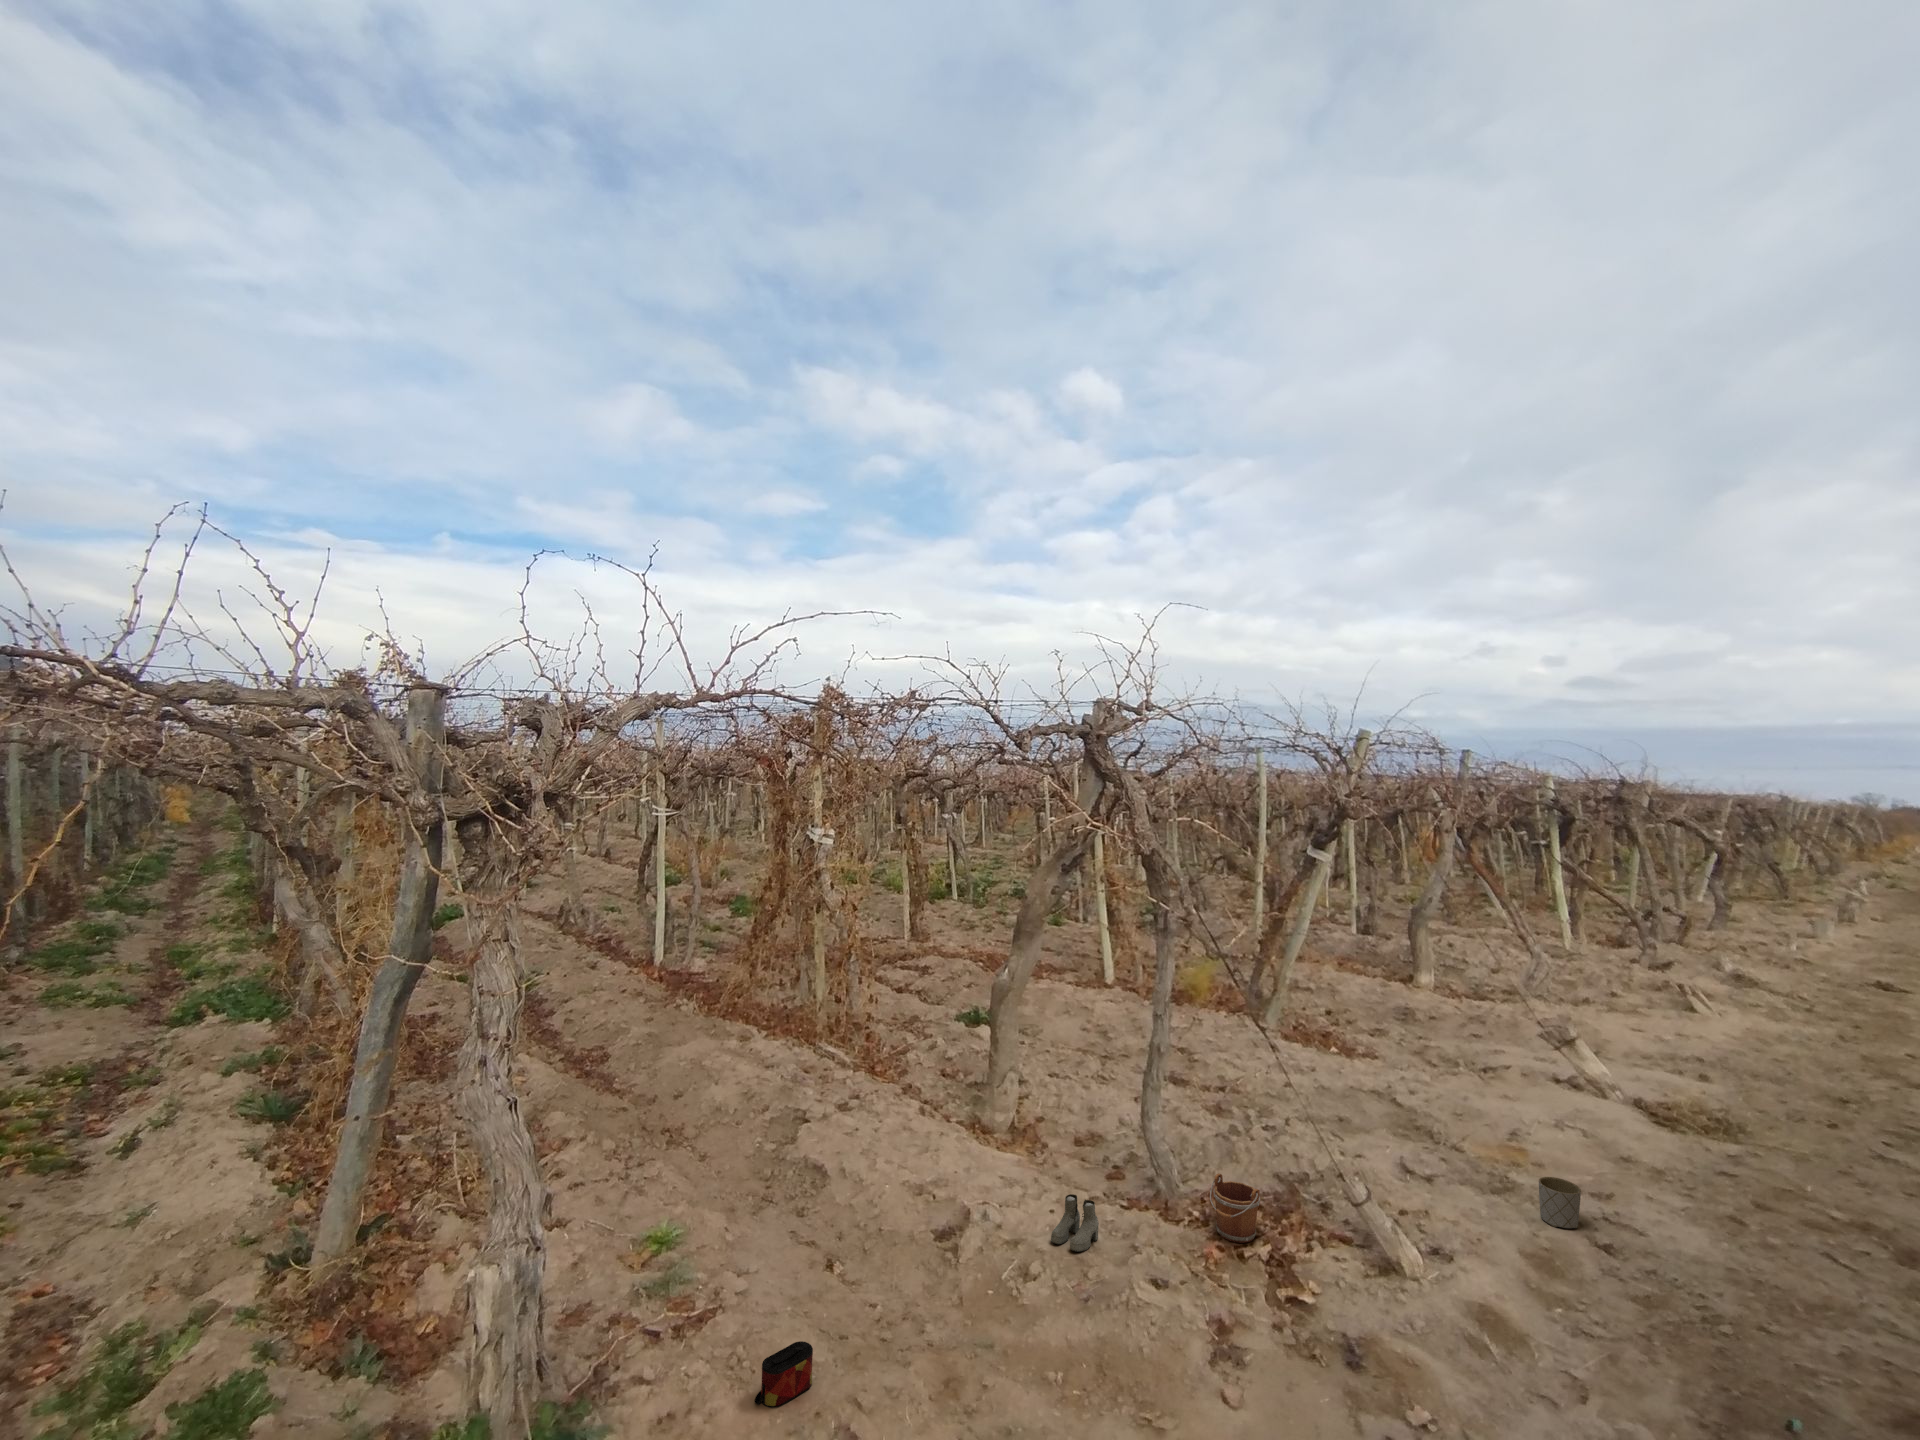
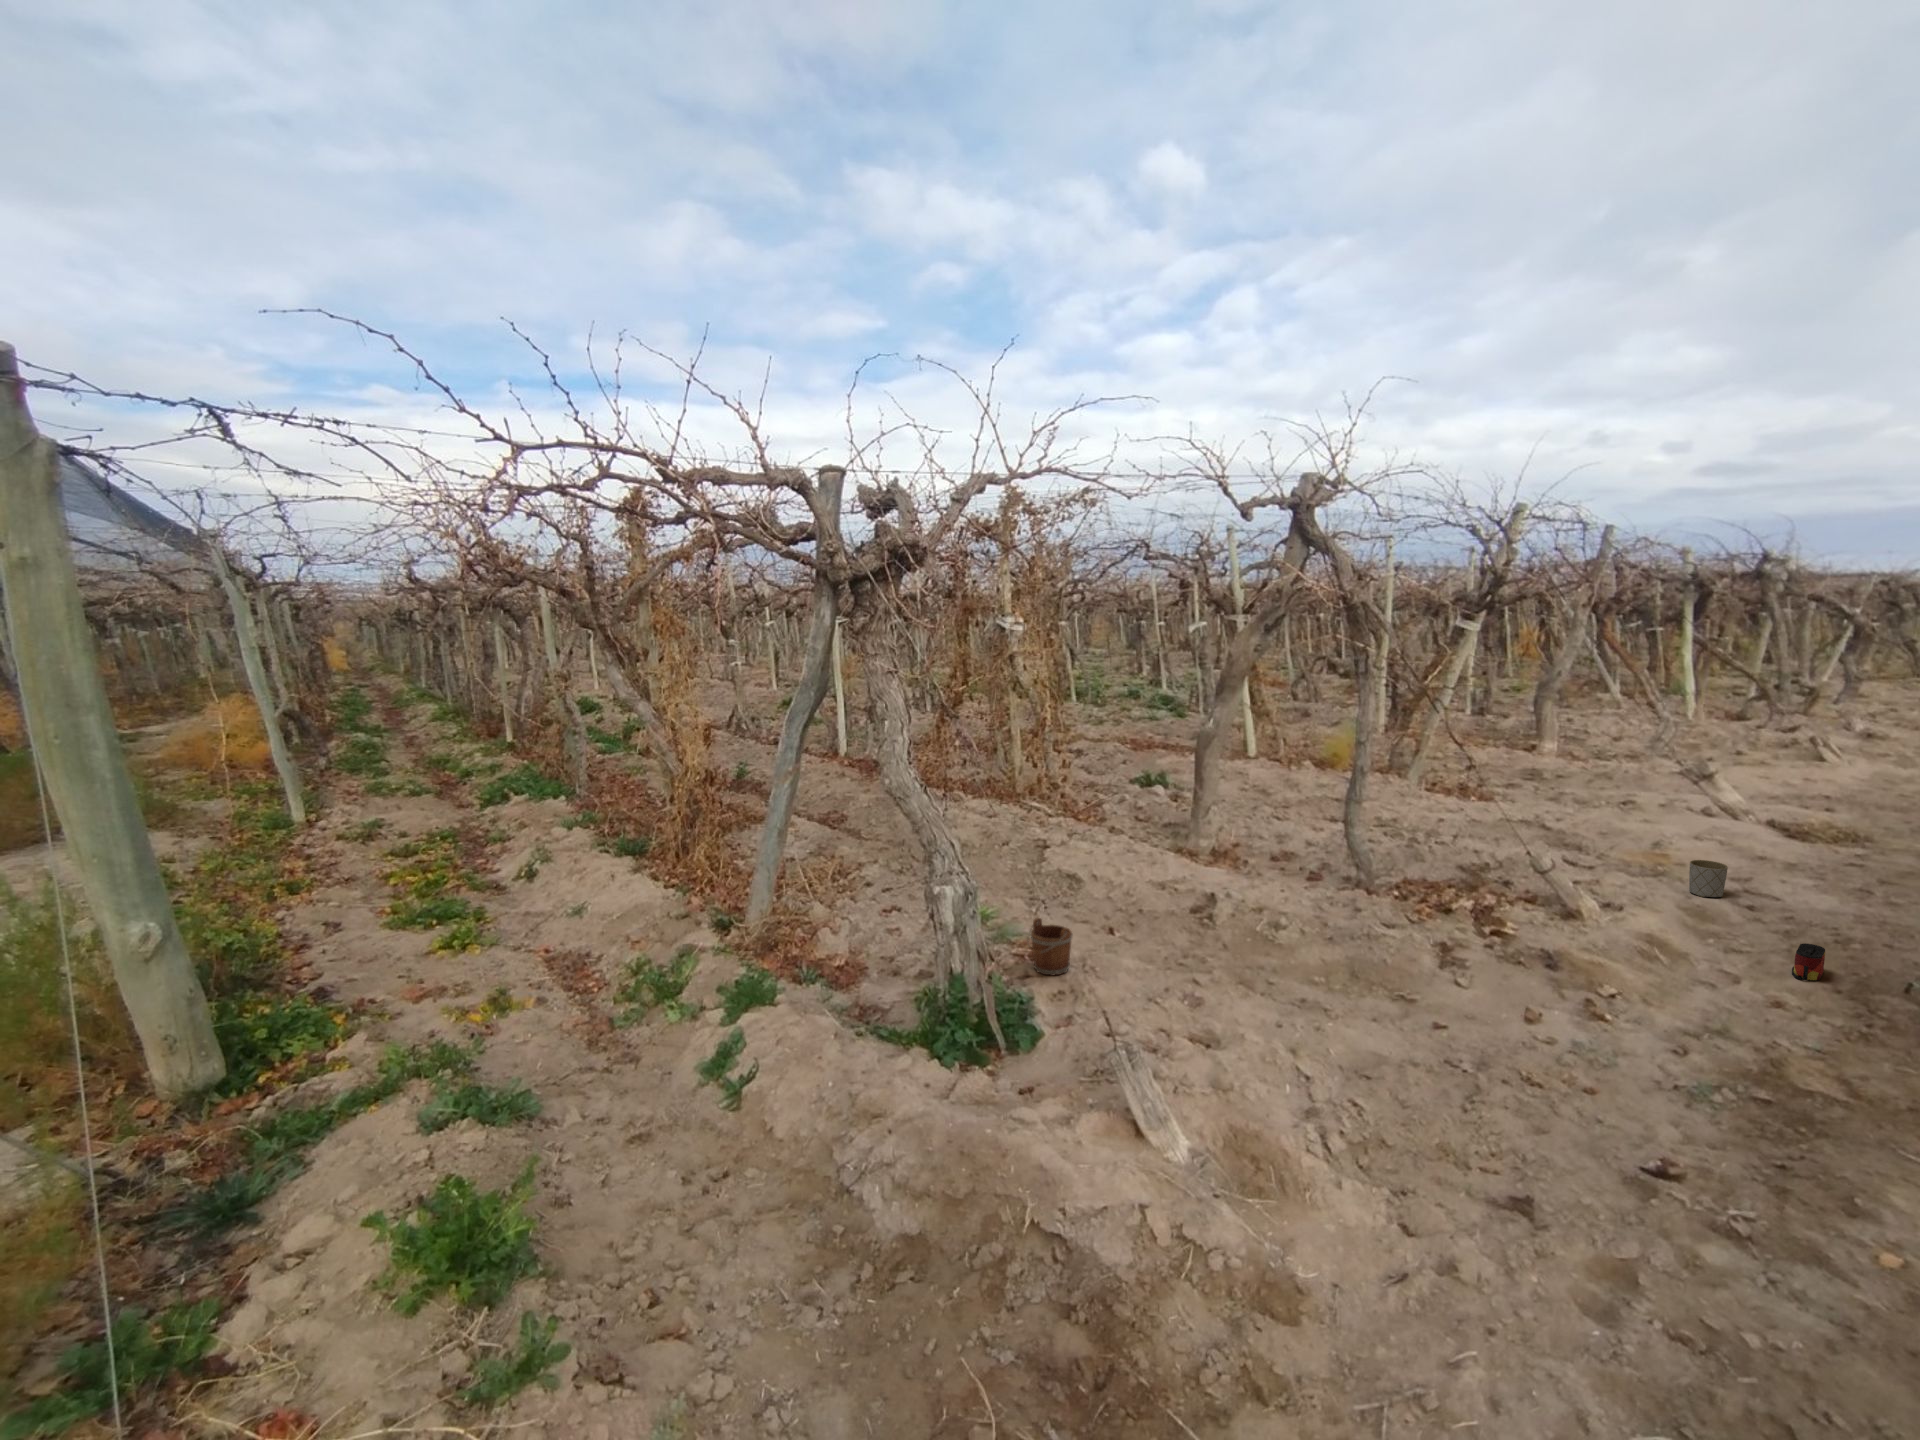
bucket: present [1210,1173,1260,1243] -> present [1030,918,1073,975]
boots: present [1051,1194,1099,1252] -> none [1289,873,1327,911]
bag: present [754,1341,813,1408] -> present [1792,943,1825,981]

